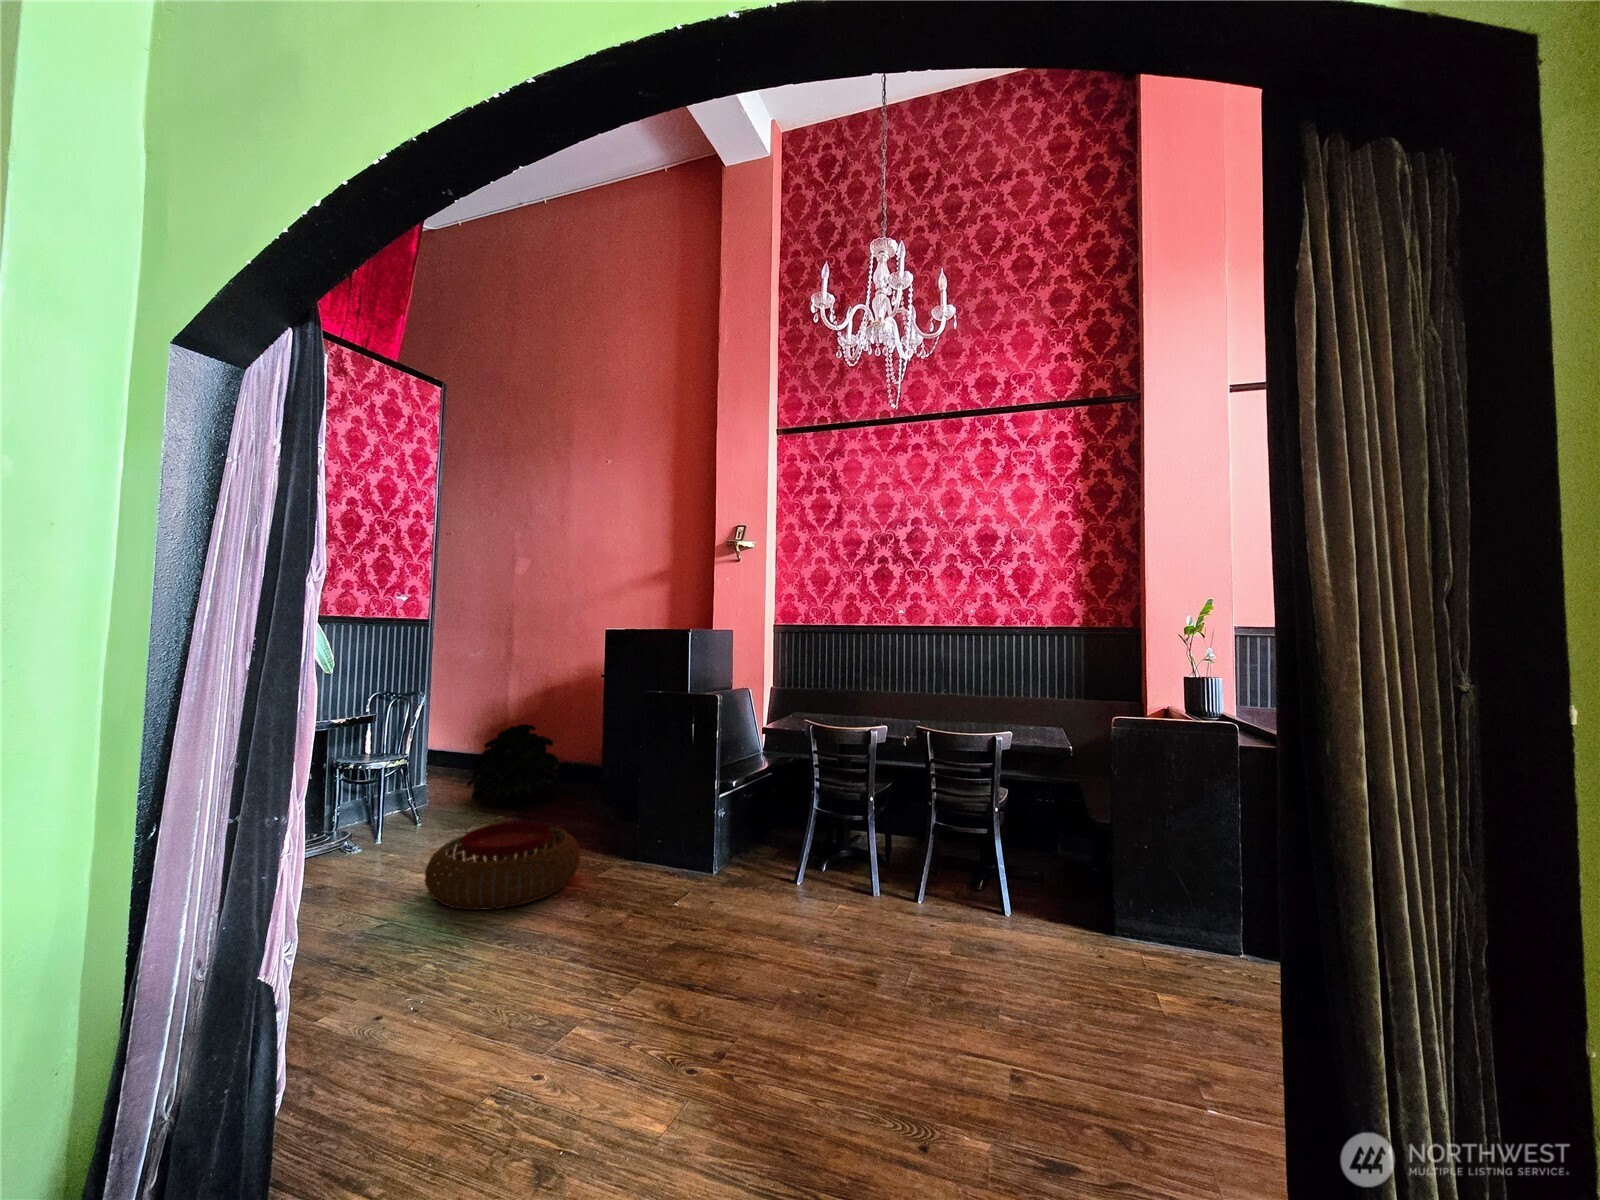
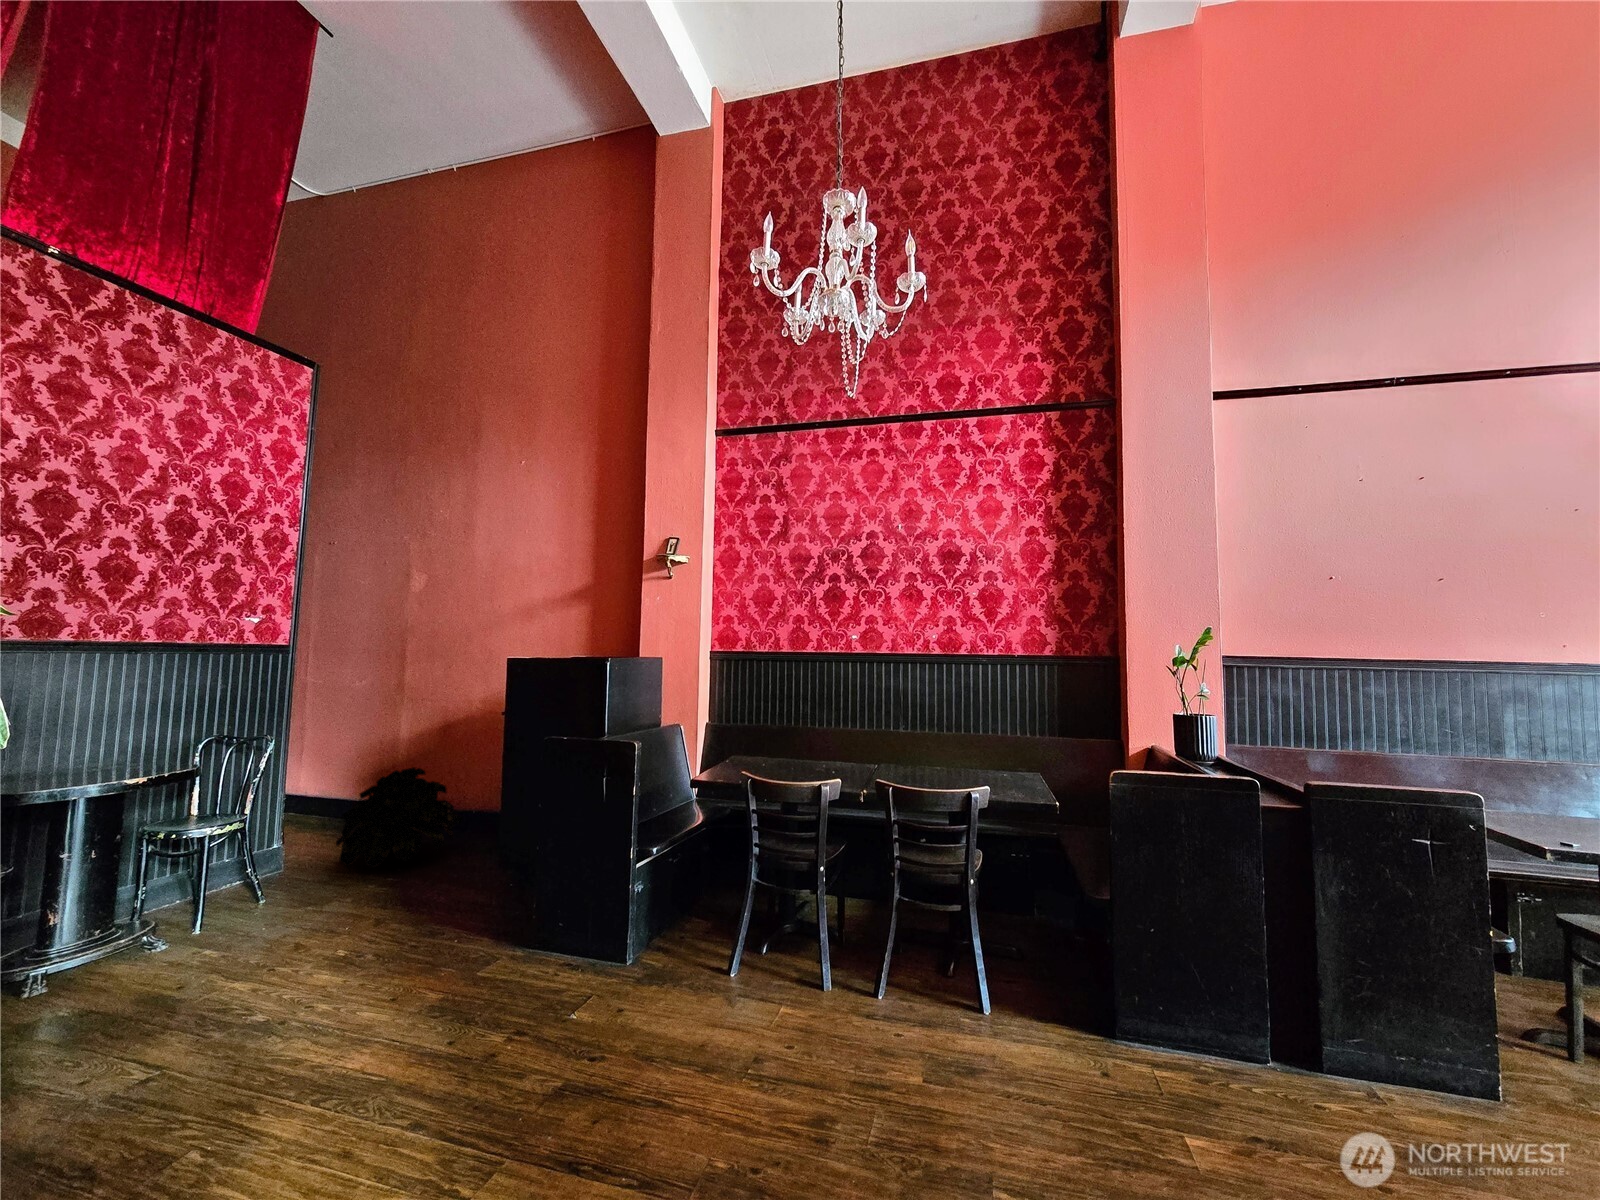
pouf: present [425,822,580,910] -> none [224,909,455,1050]

